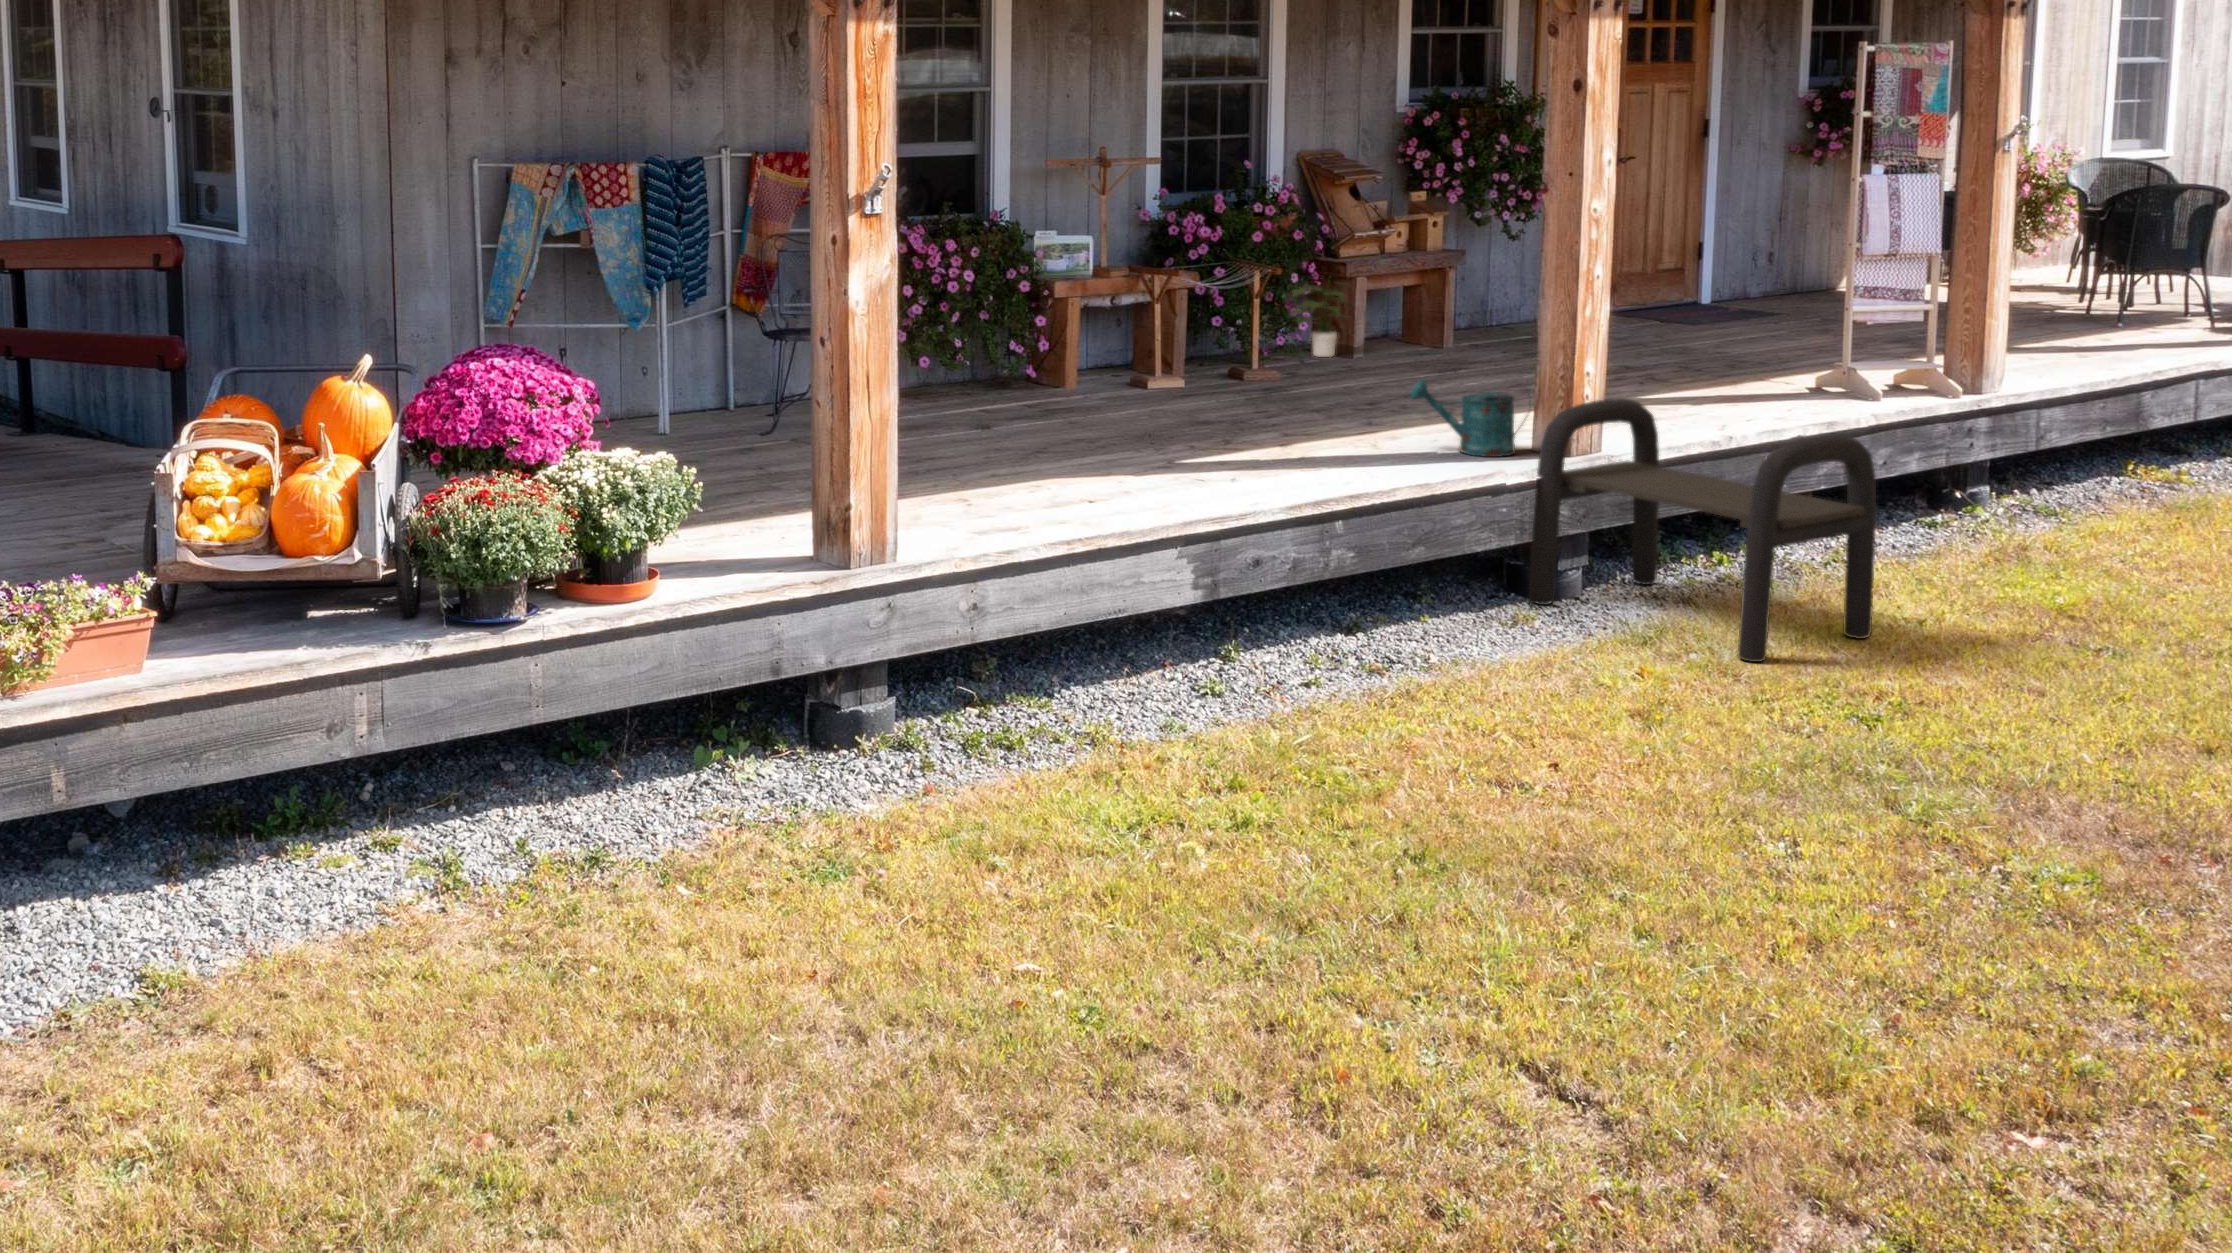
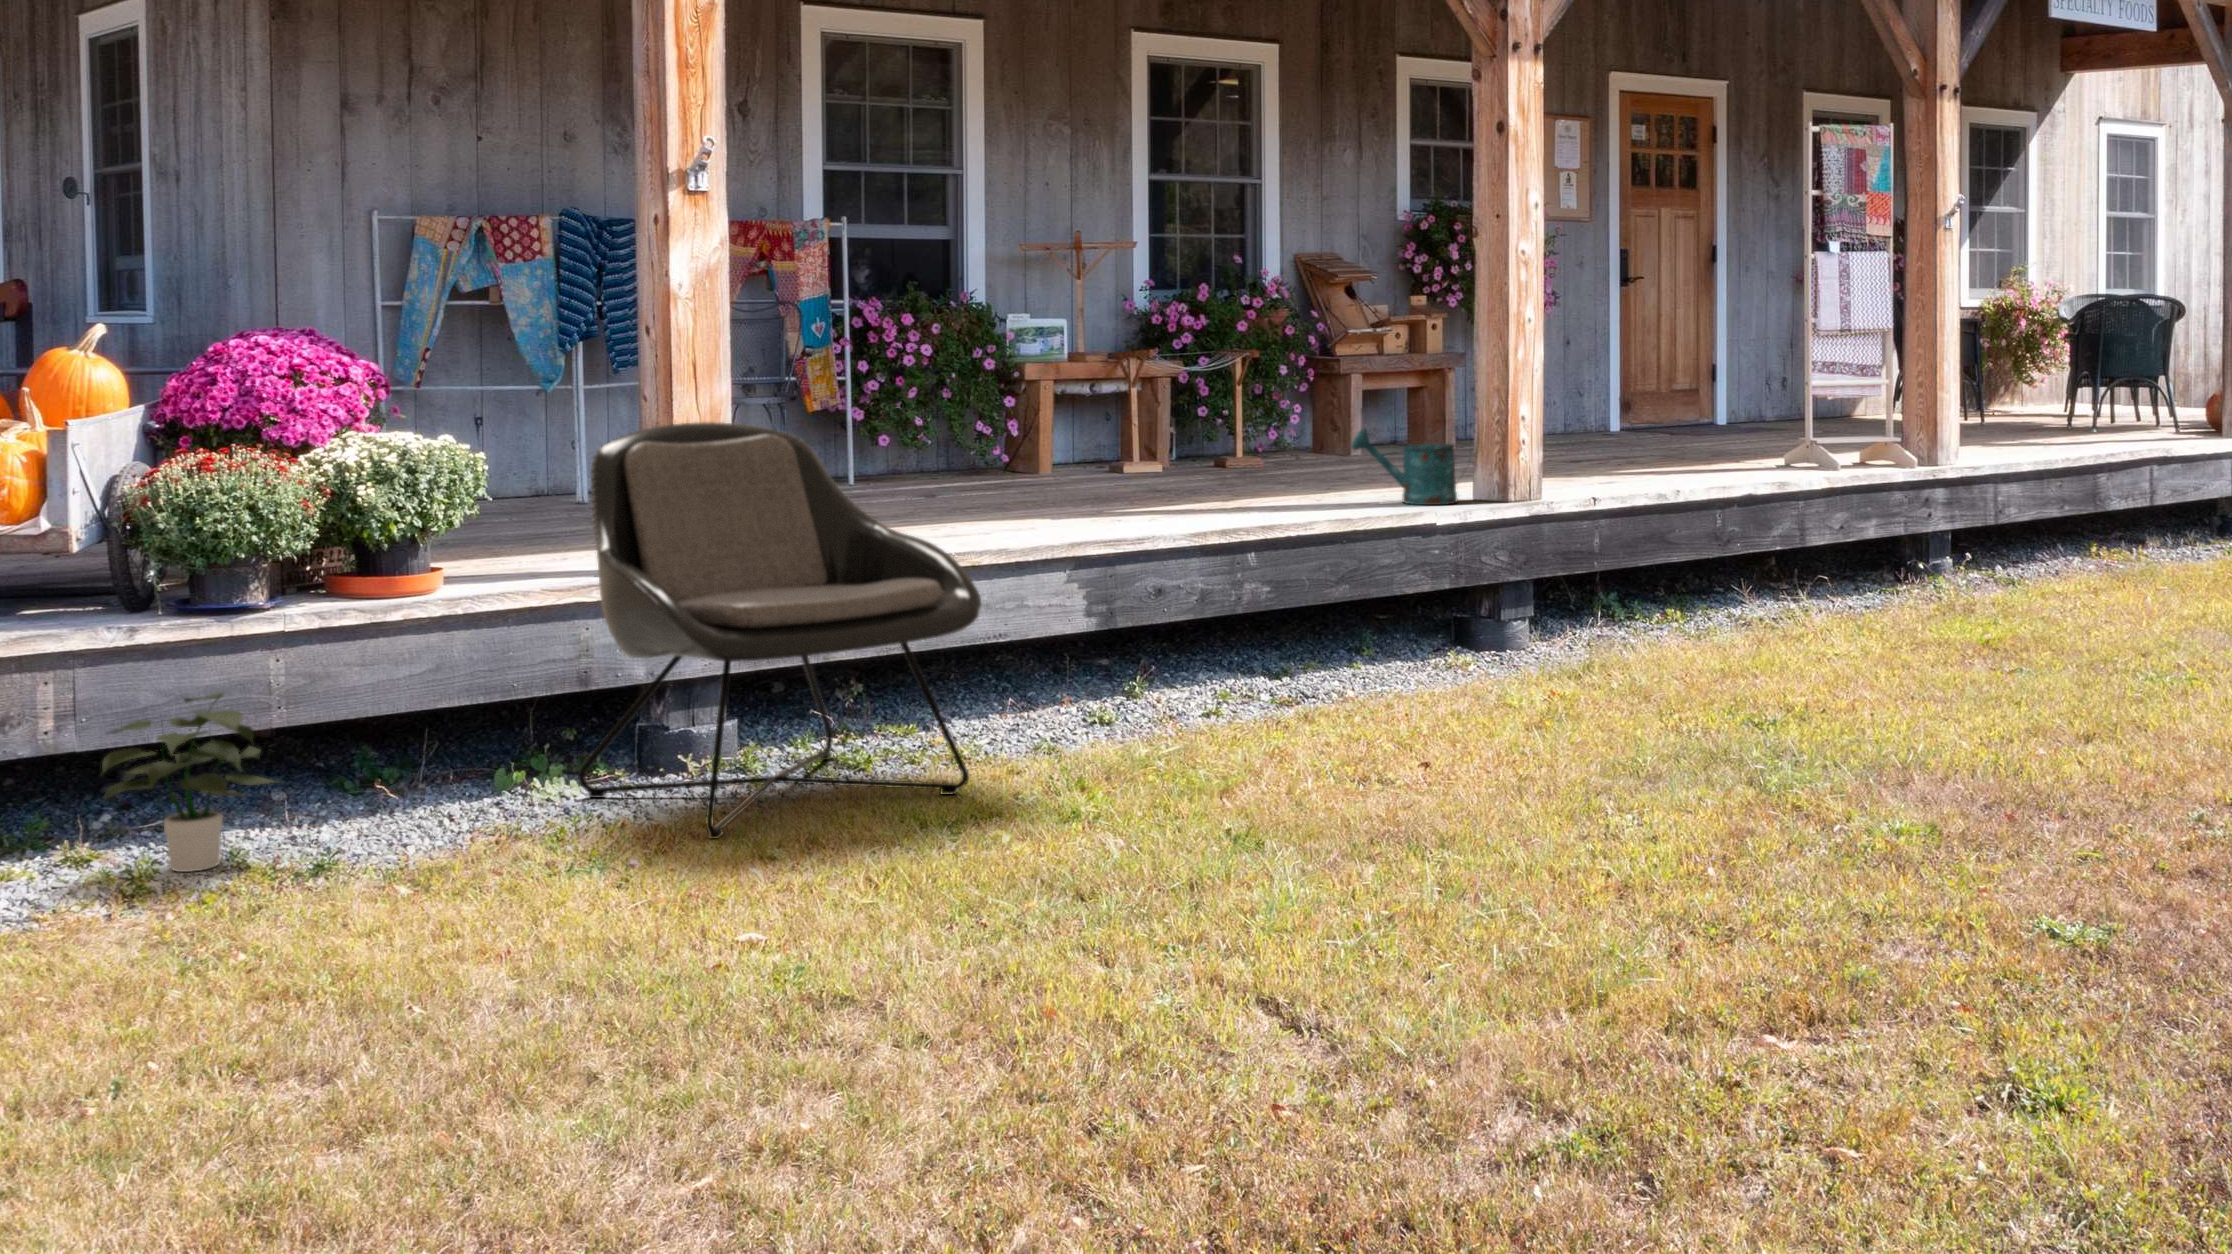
potted plant: present [1290,285,1352,357] -> present [102,693,275,872]
bench: present [1529,398,1876,662] -> none [1464,438,1789,681]
lounge chair: none [785,437,1158,846] -> present [578,422,981,839]

